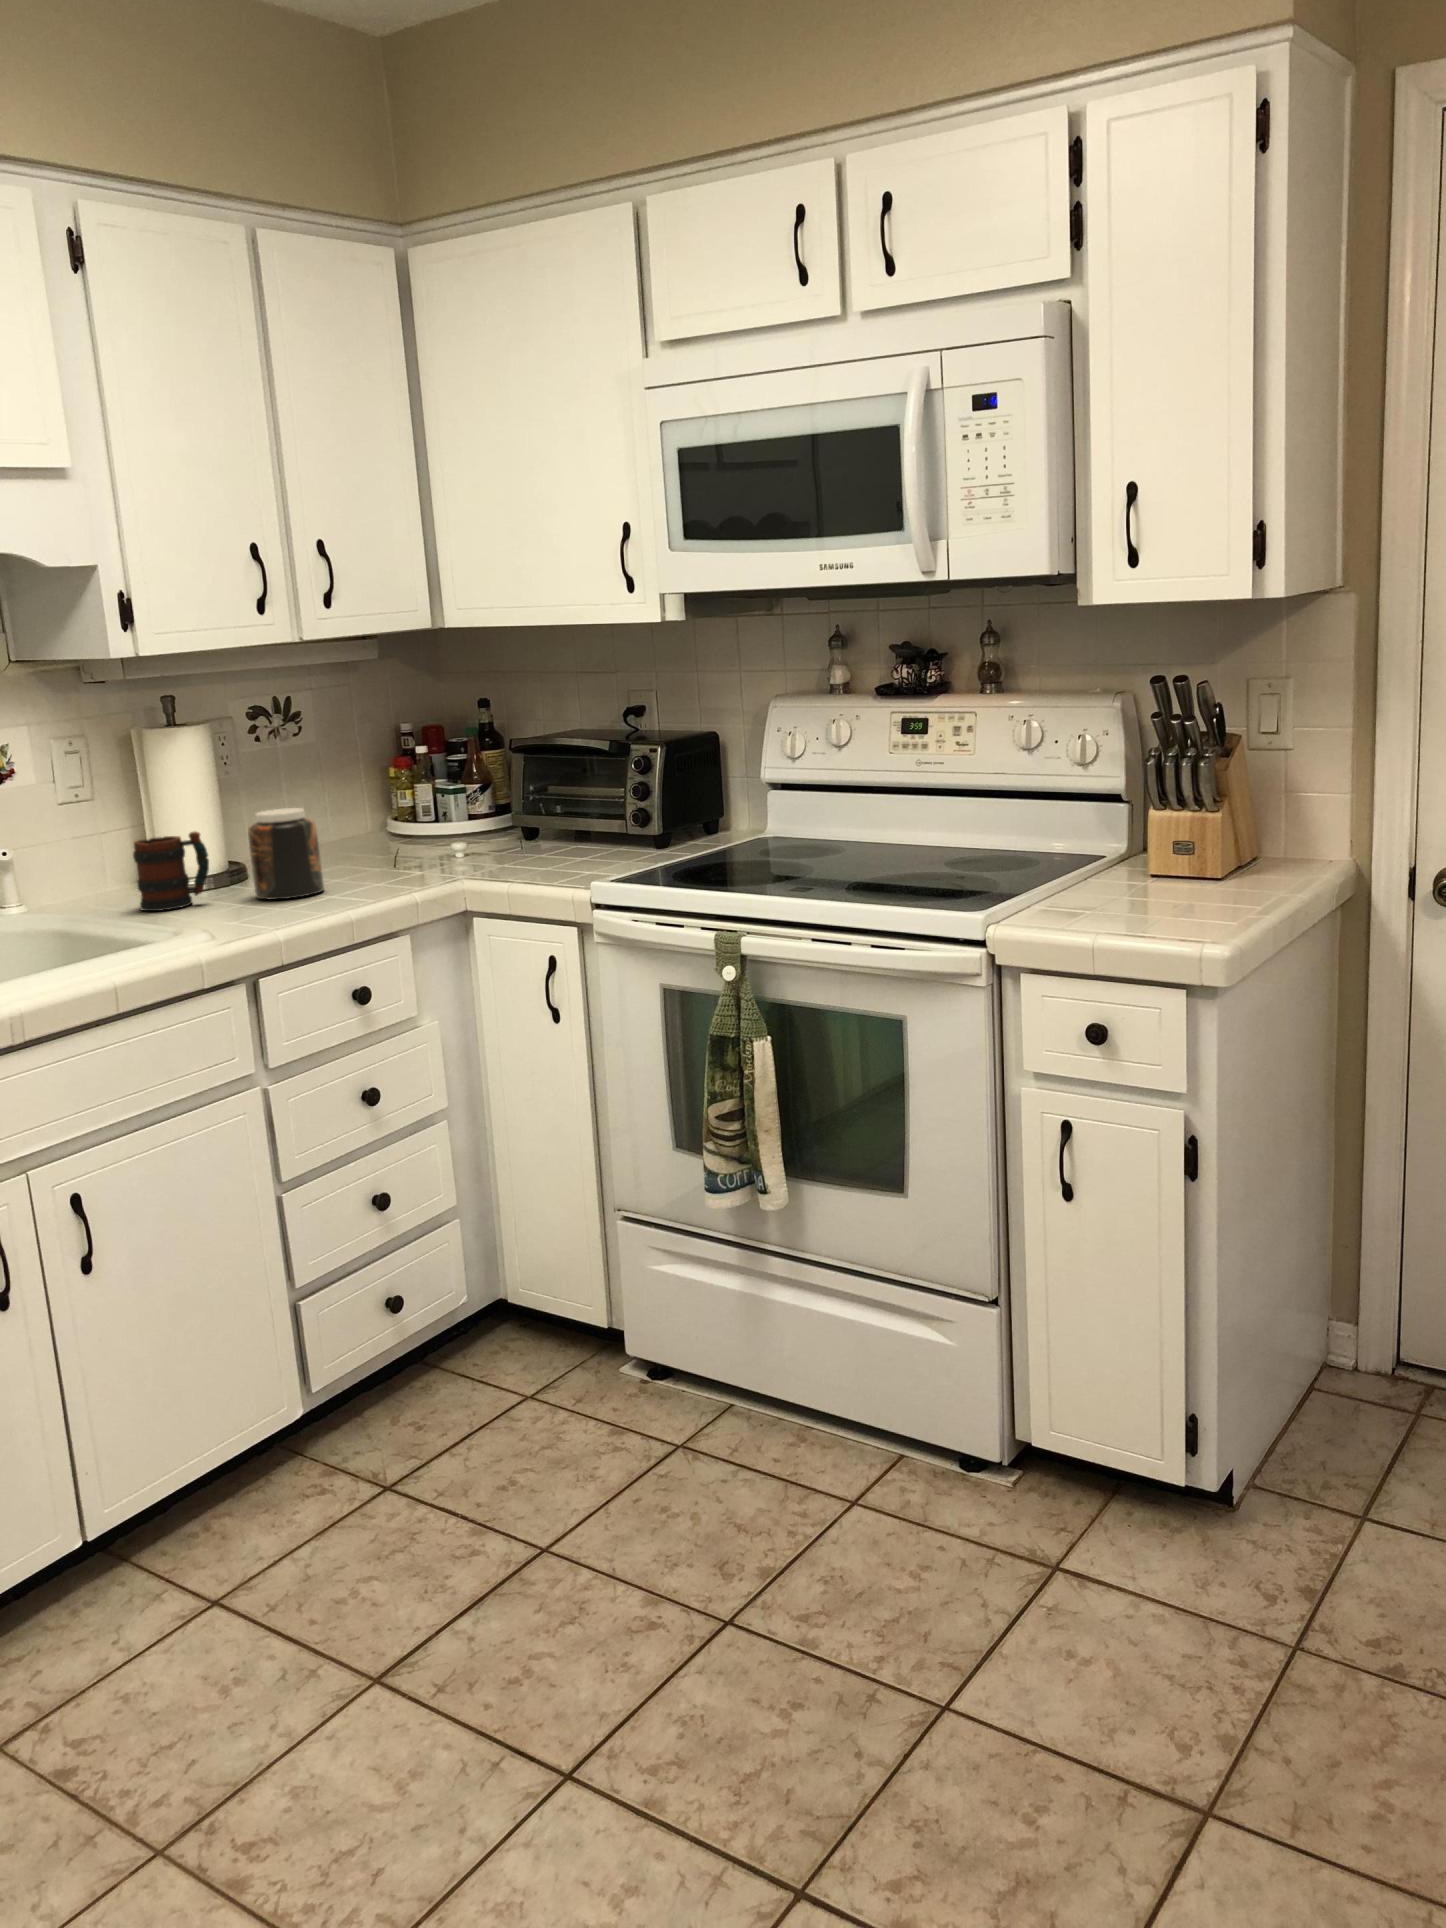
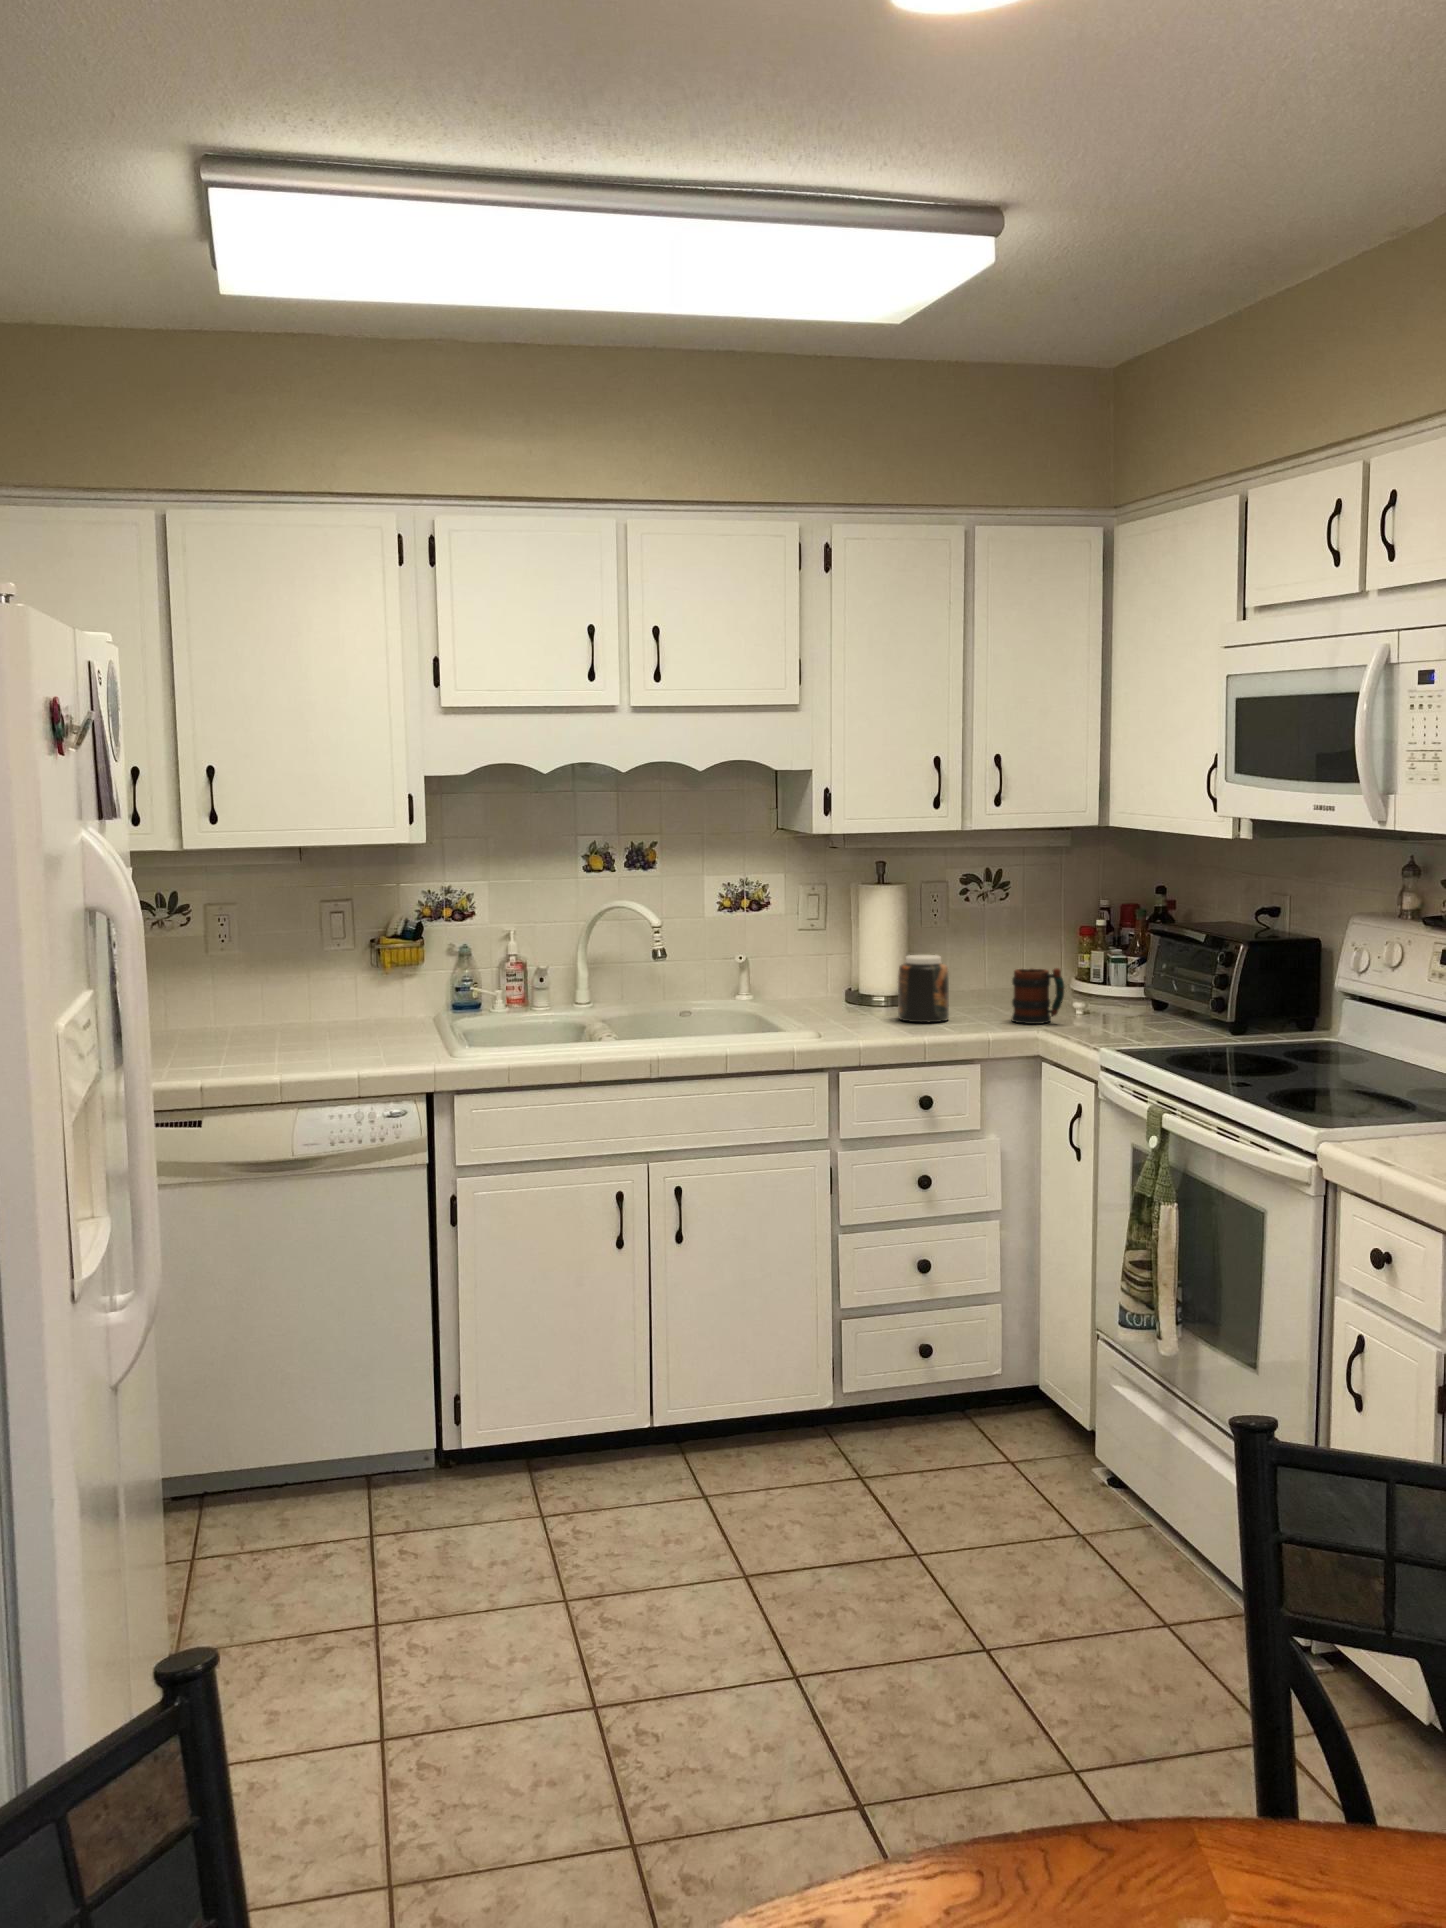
mug: present [133,832,209,911] -> present [1012,968,1064,1024]

